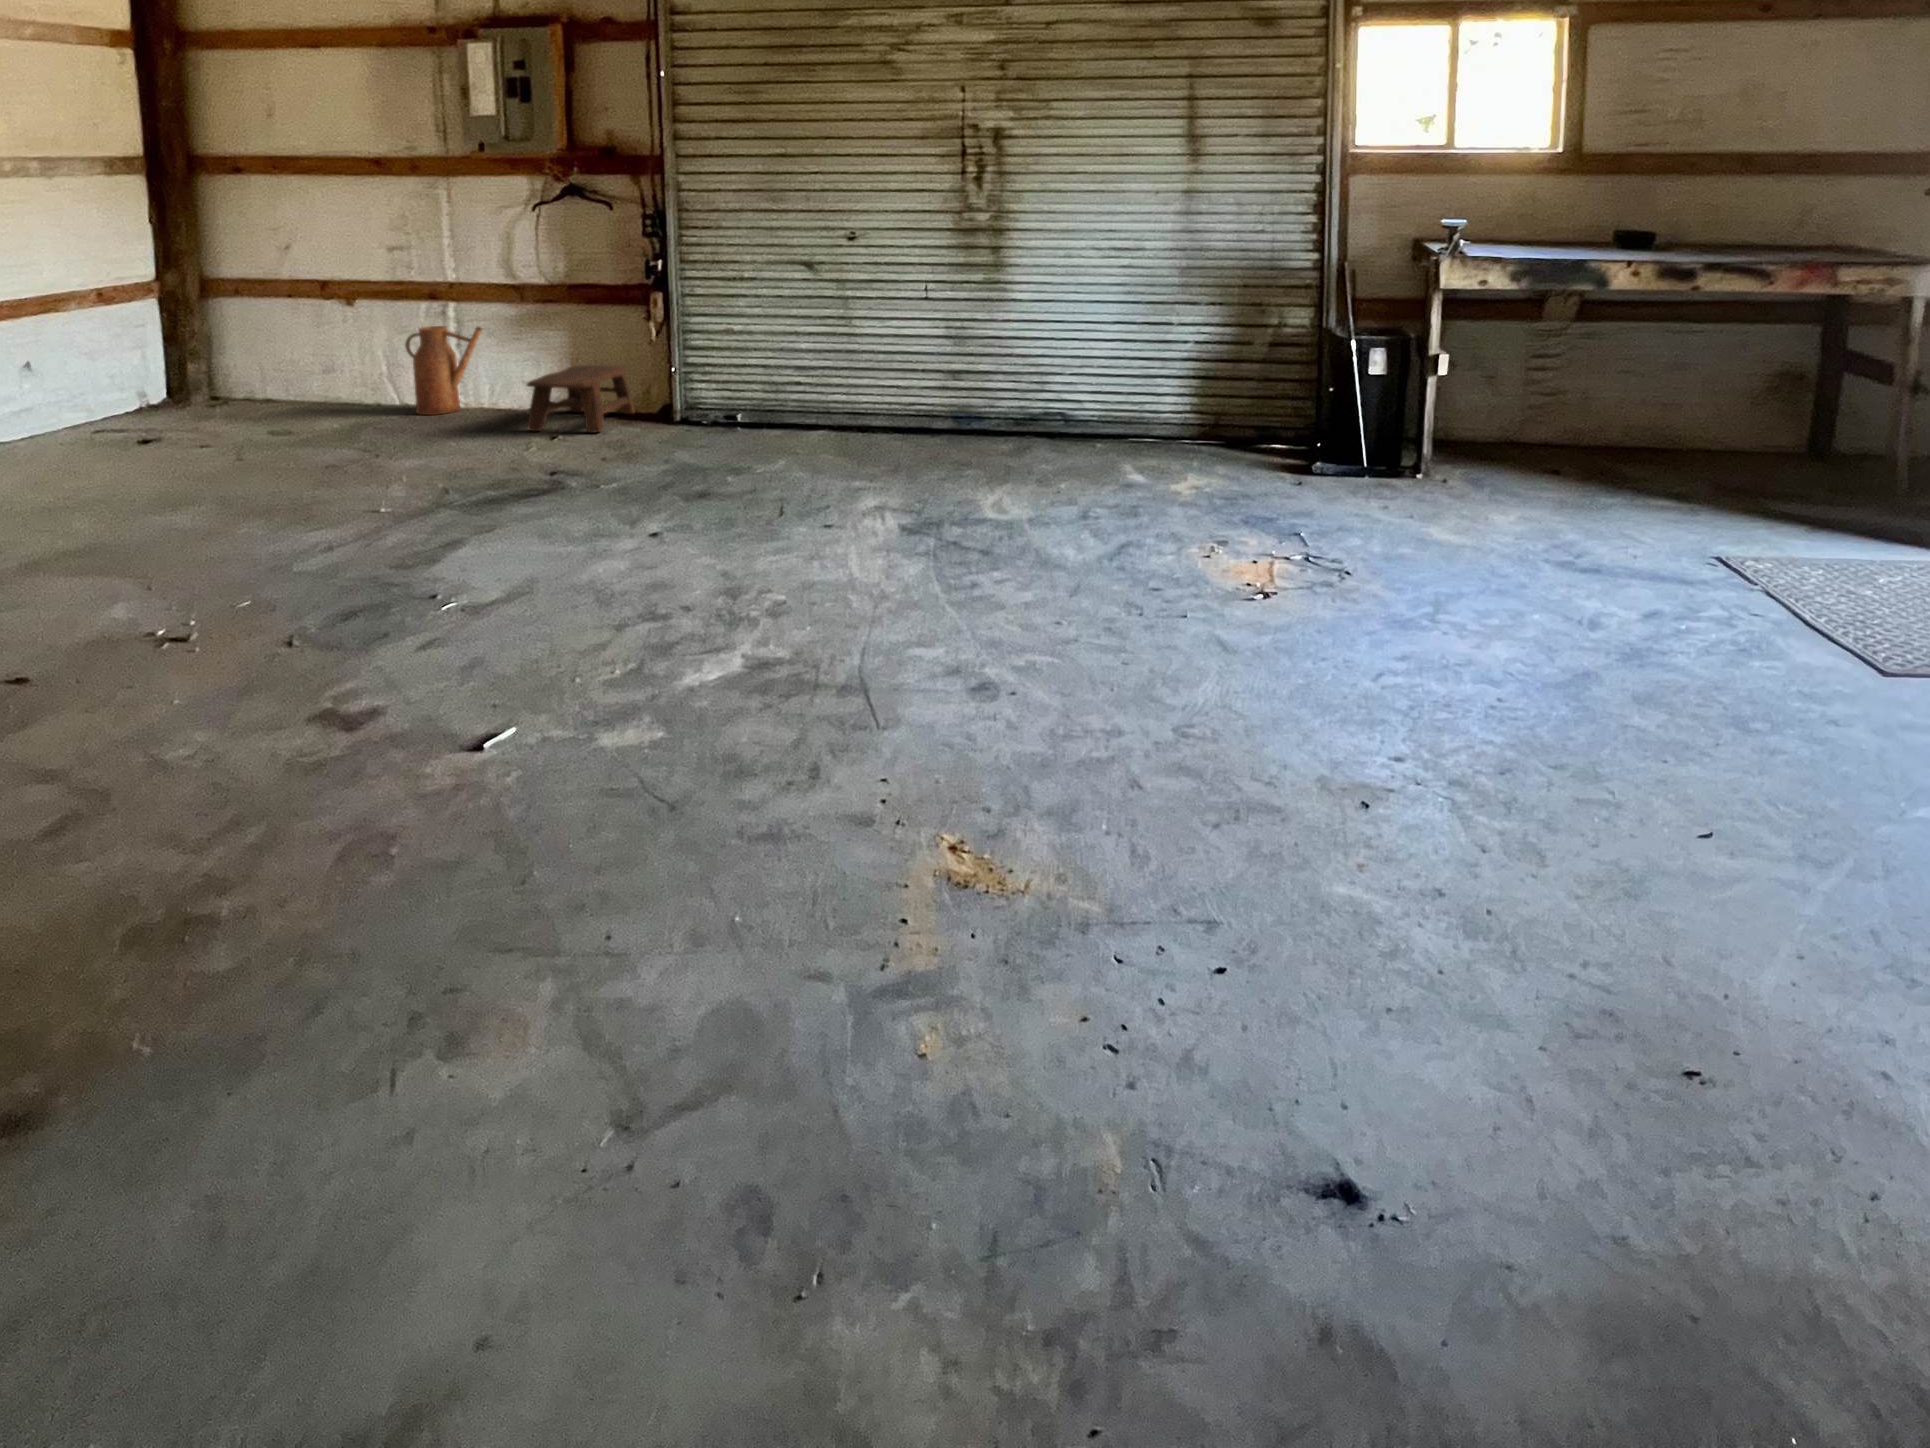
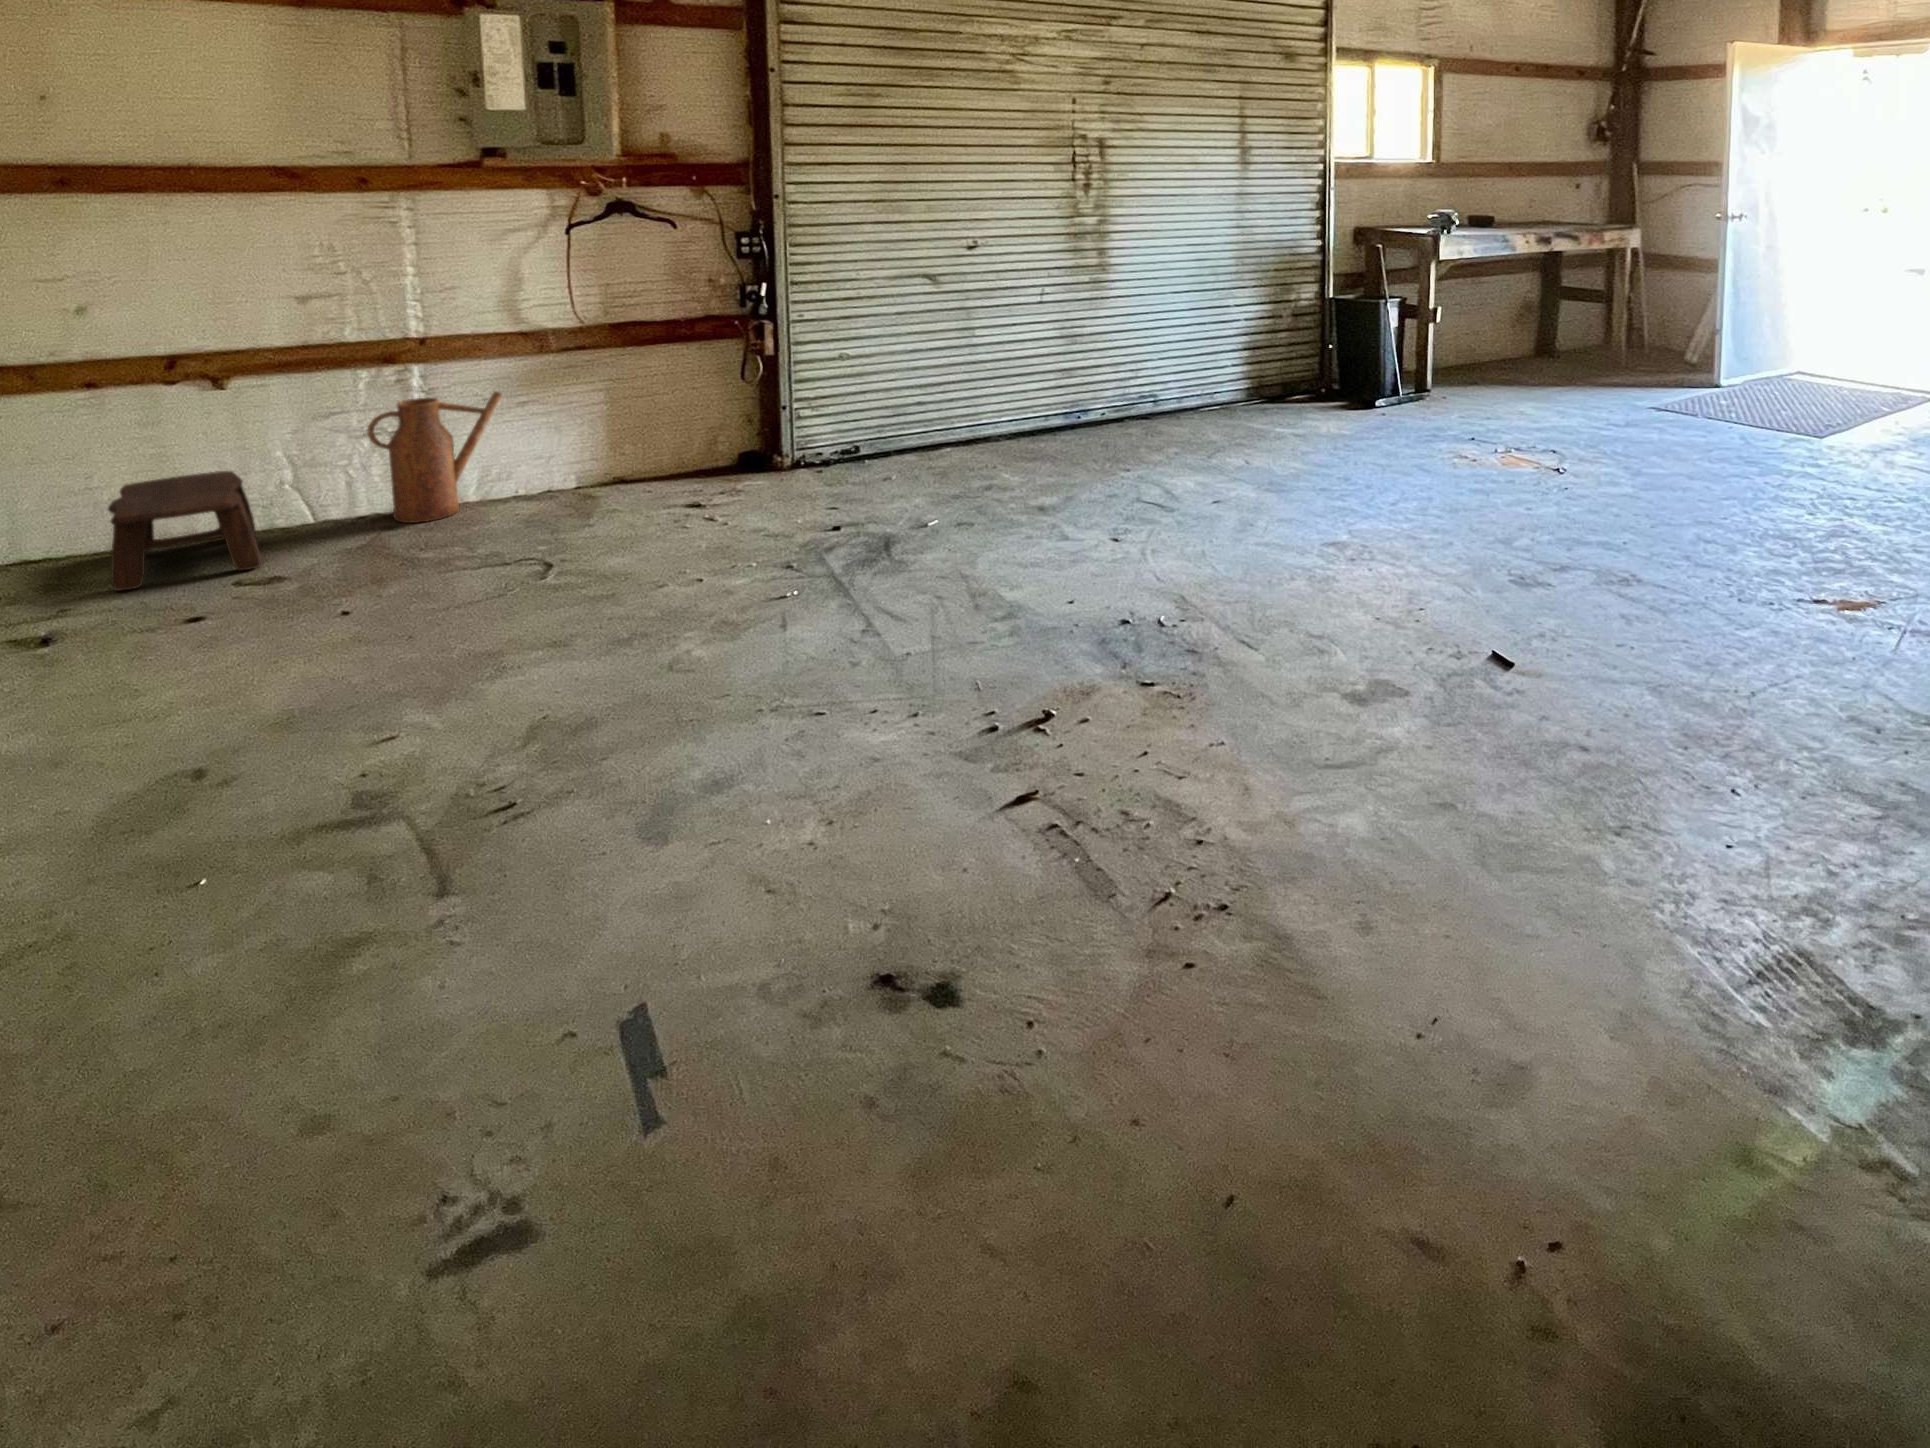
stool: present [527,365,634,433] -> present [108,471,262,591]

